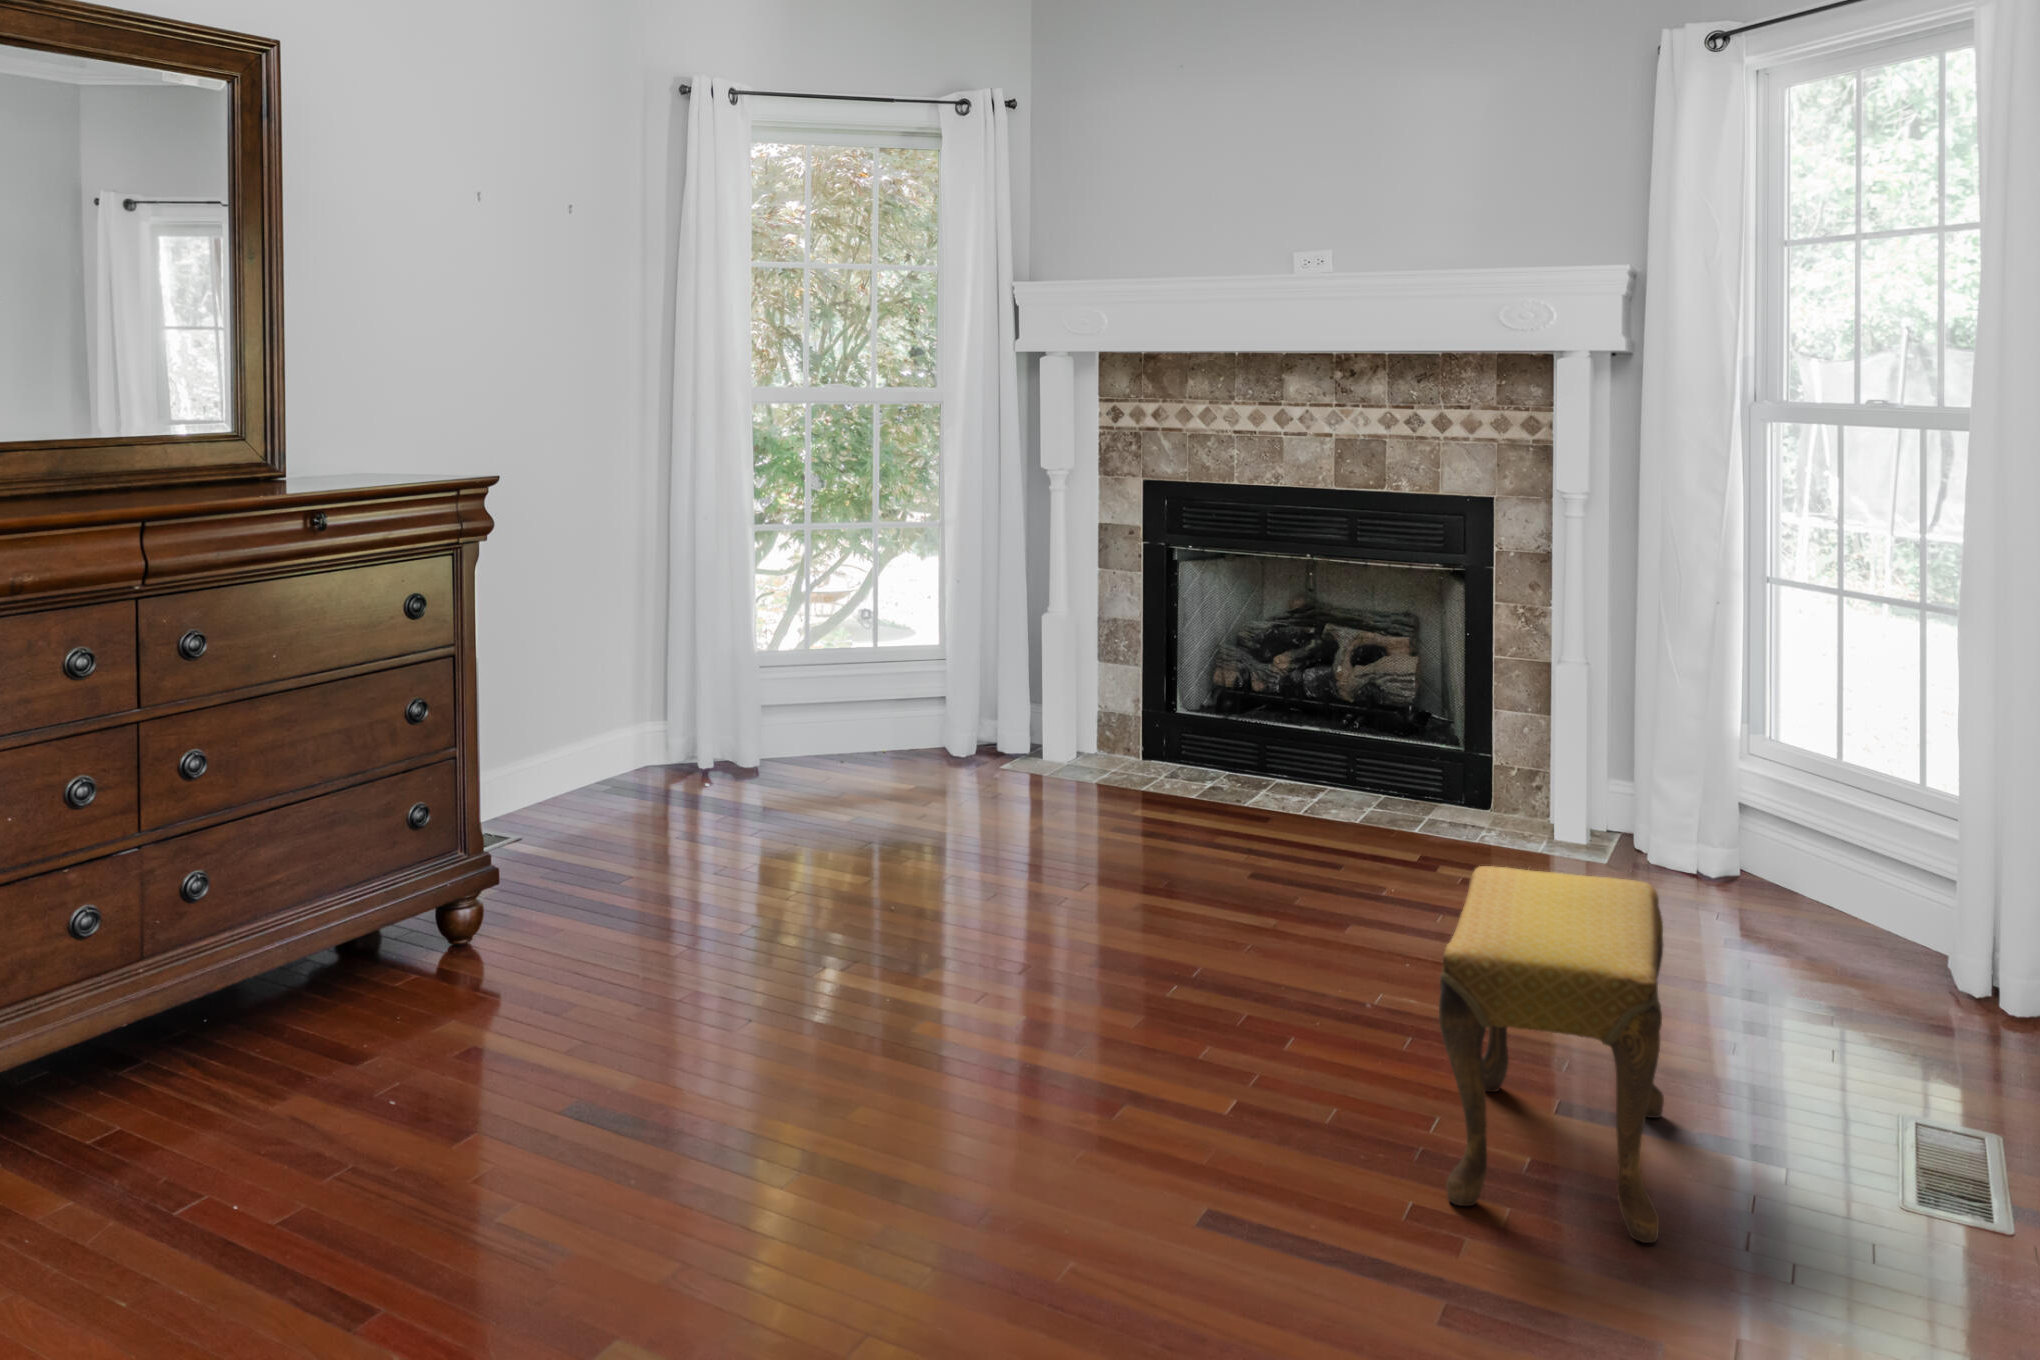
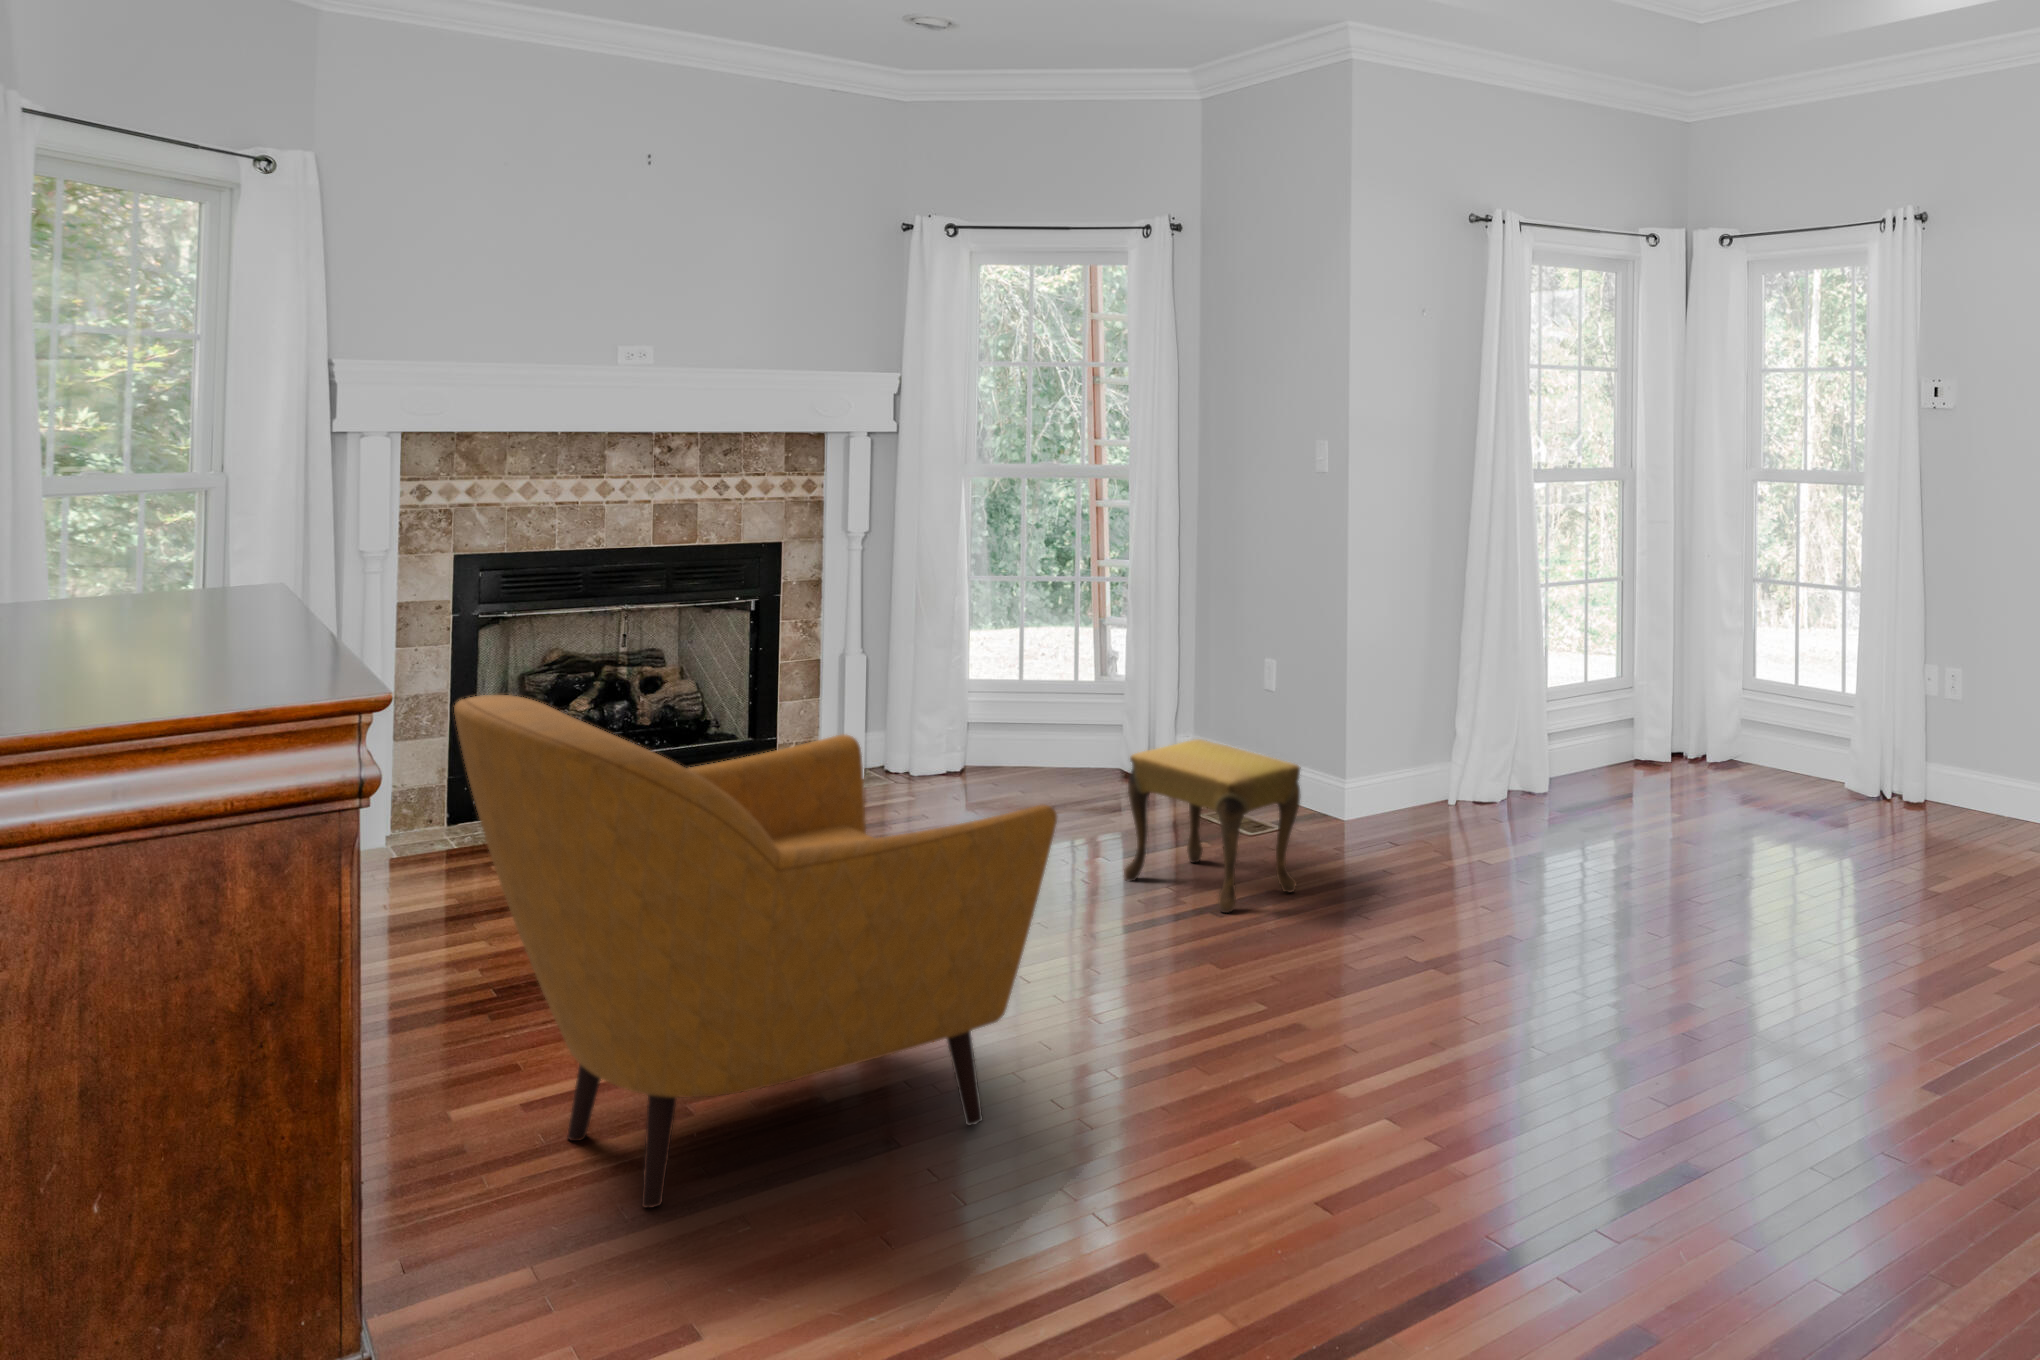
armchair: none [145,546,814,1214] -> present [454,695,1057,1208]

